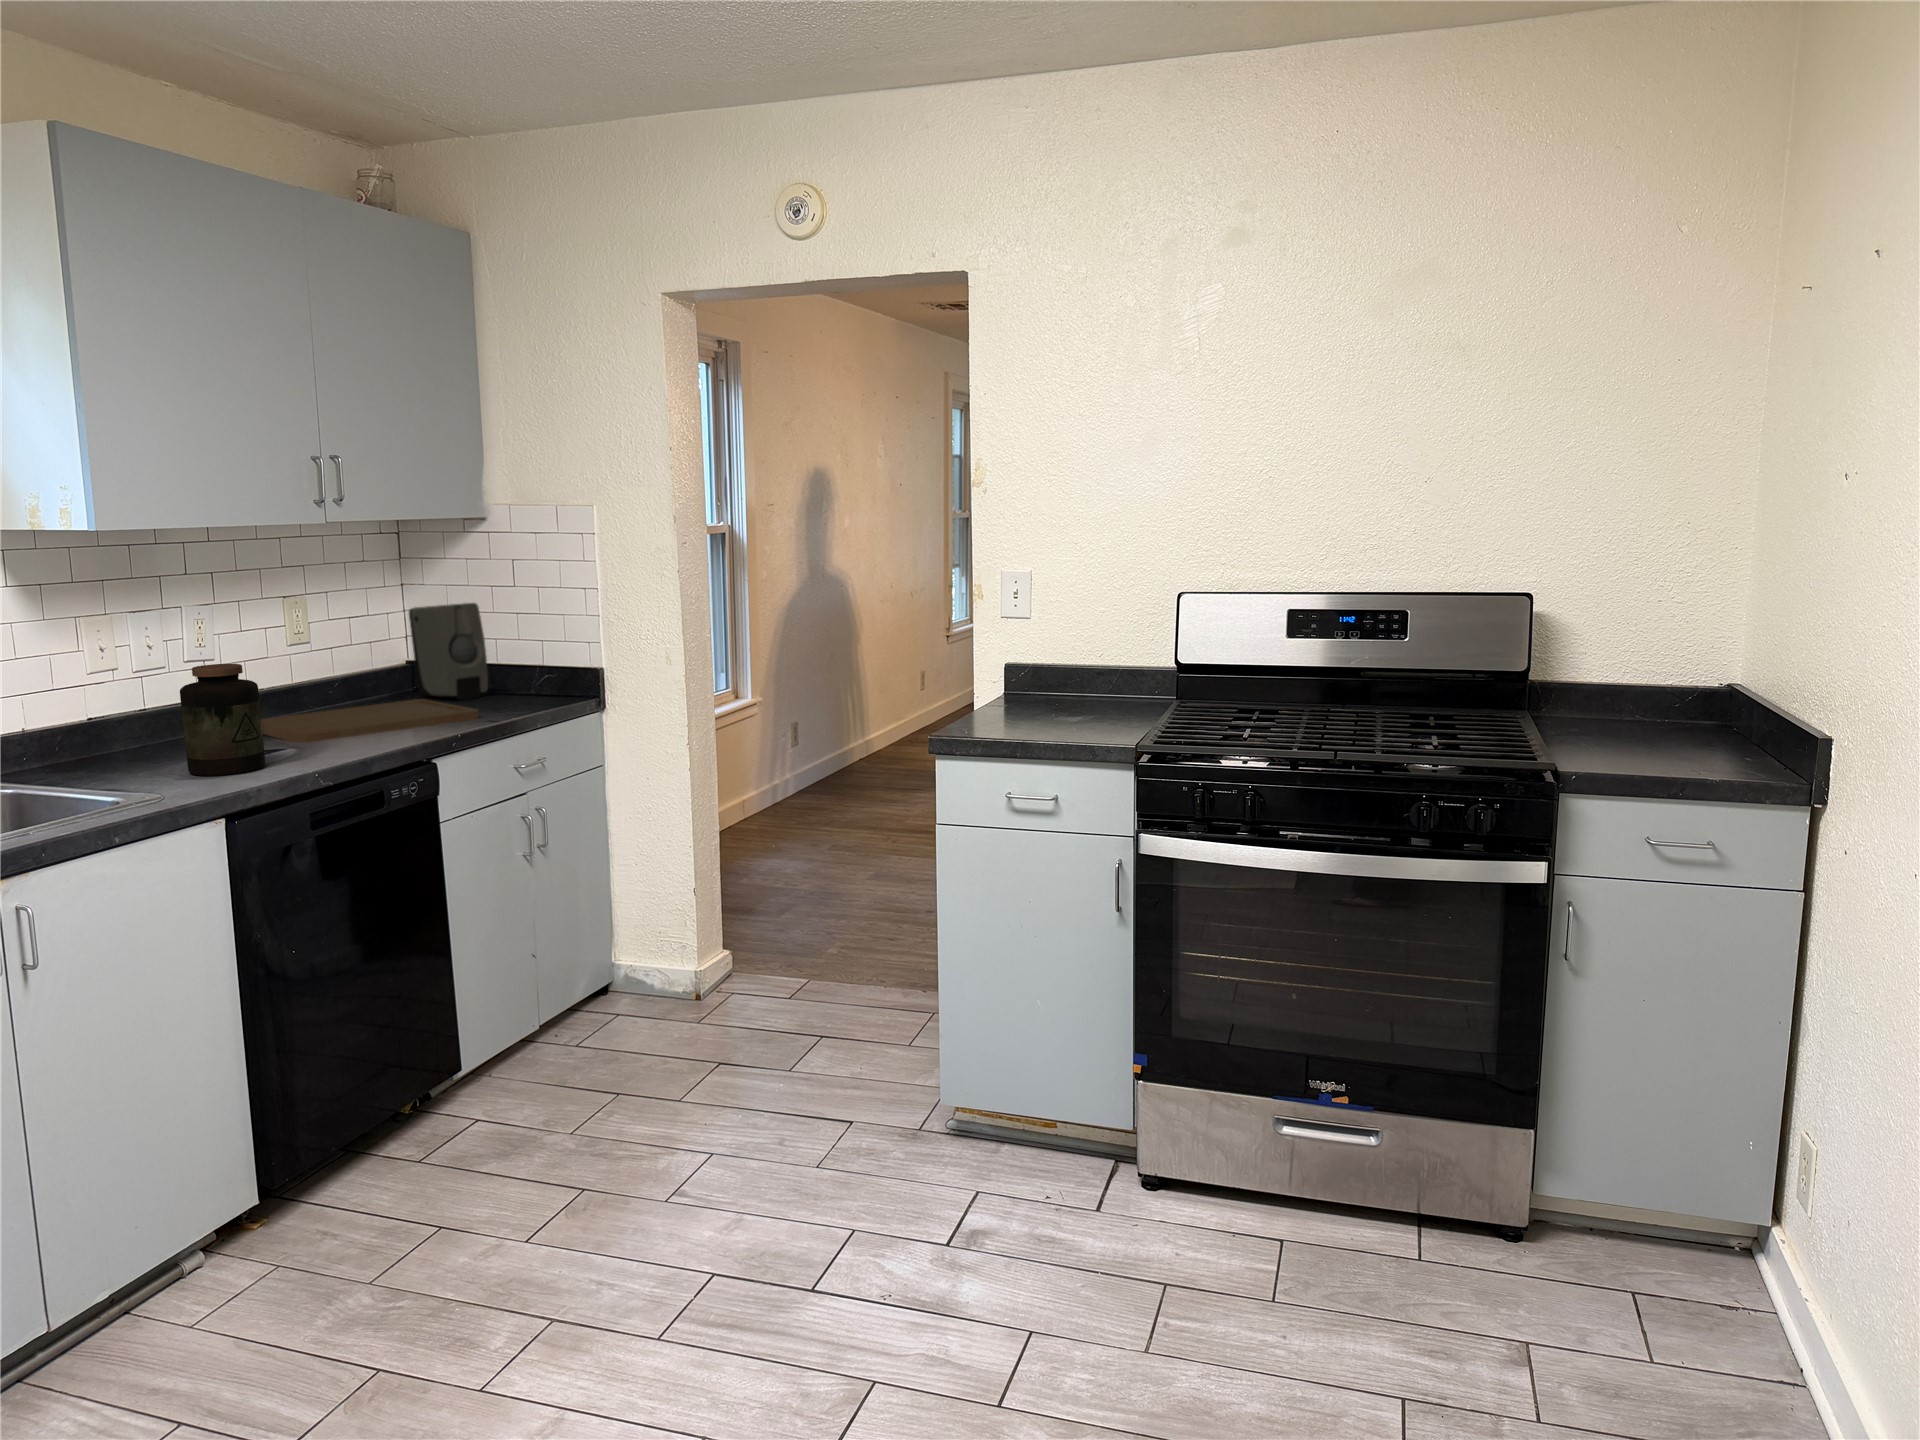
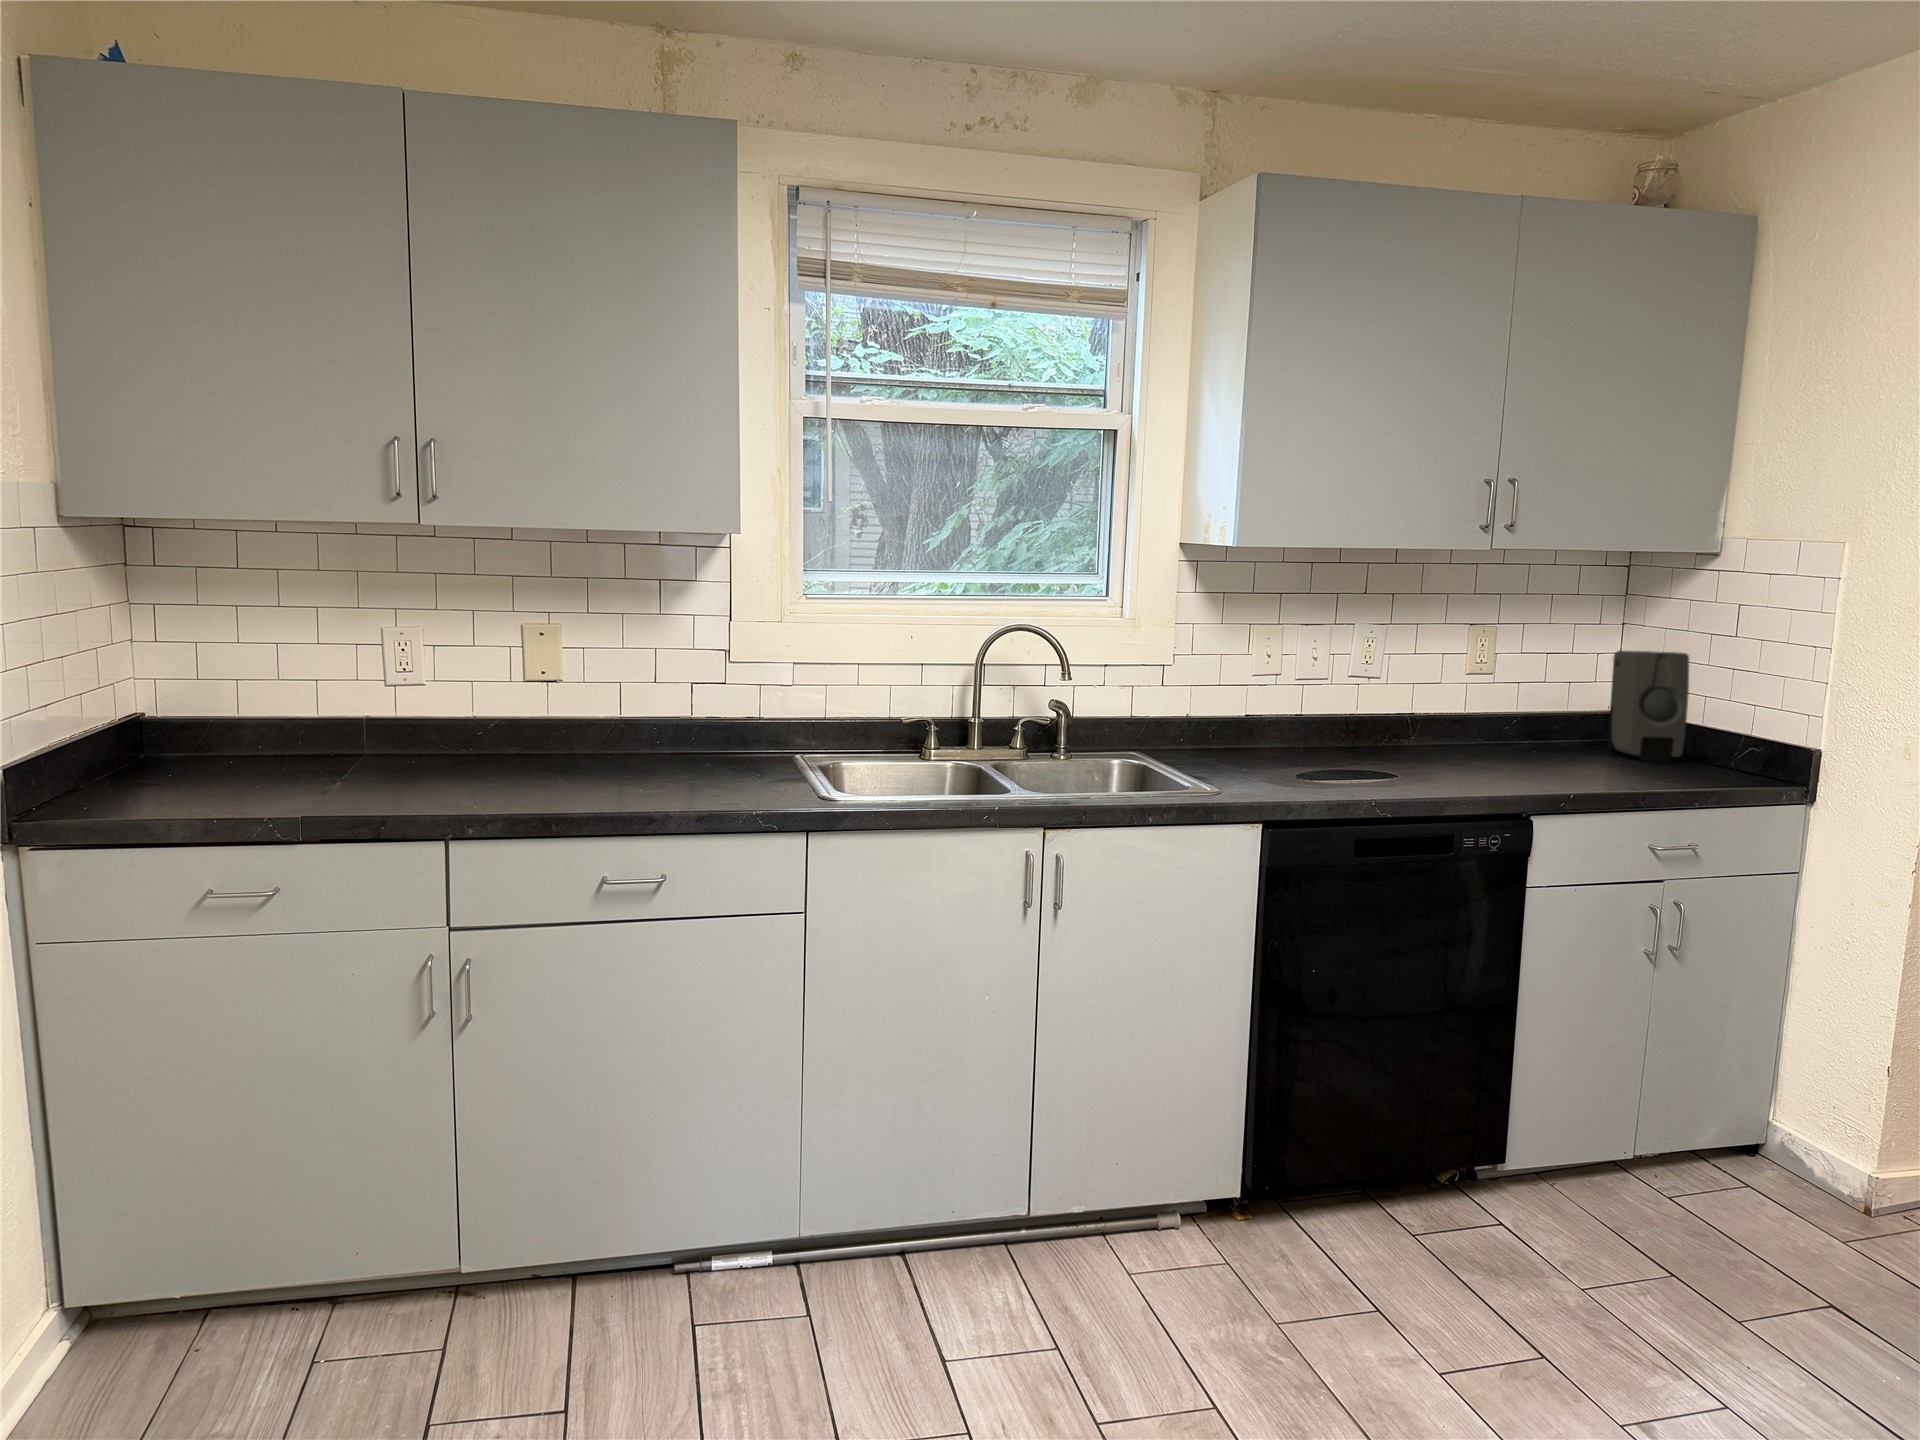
jar: present [180,664,265,776] -> none [1277,678,1351,787]
cutting board: present [262,699,479,743] -> none [1394,741,1625,784]

